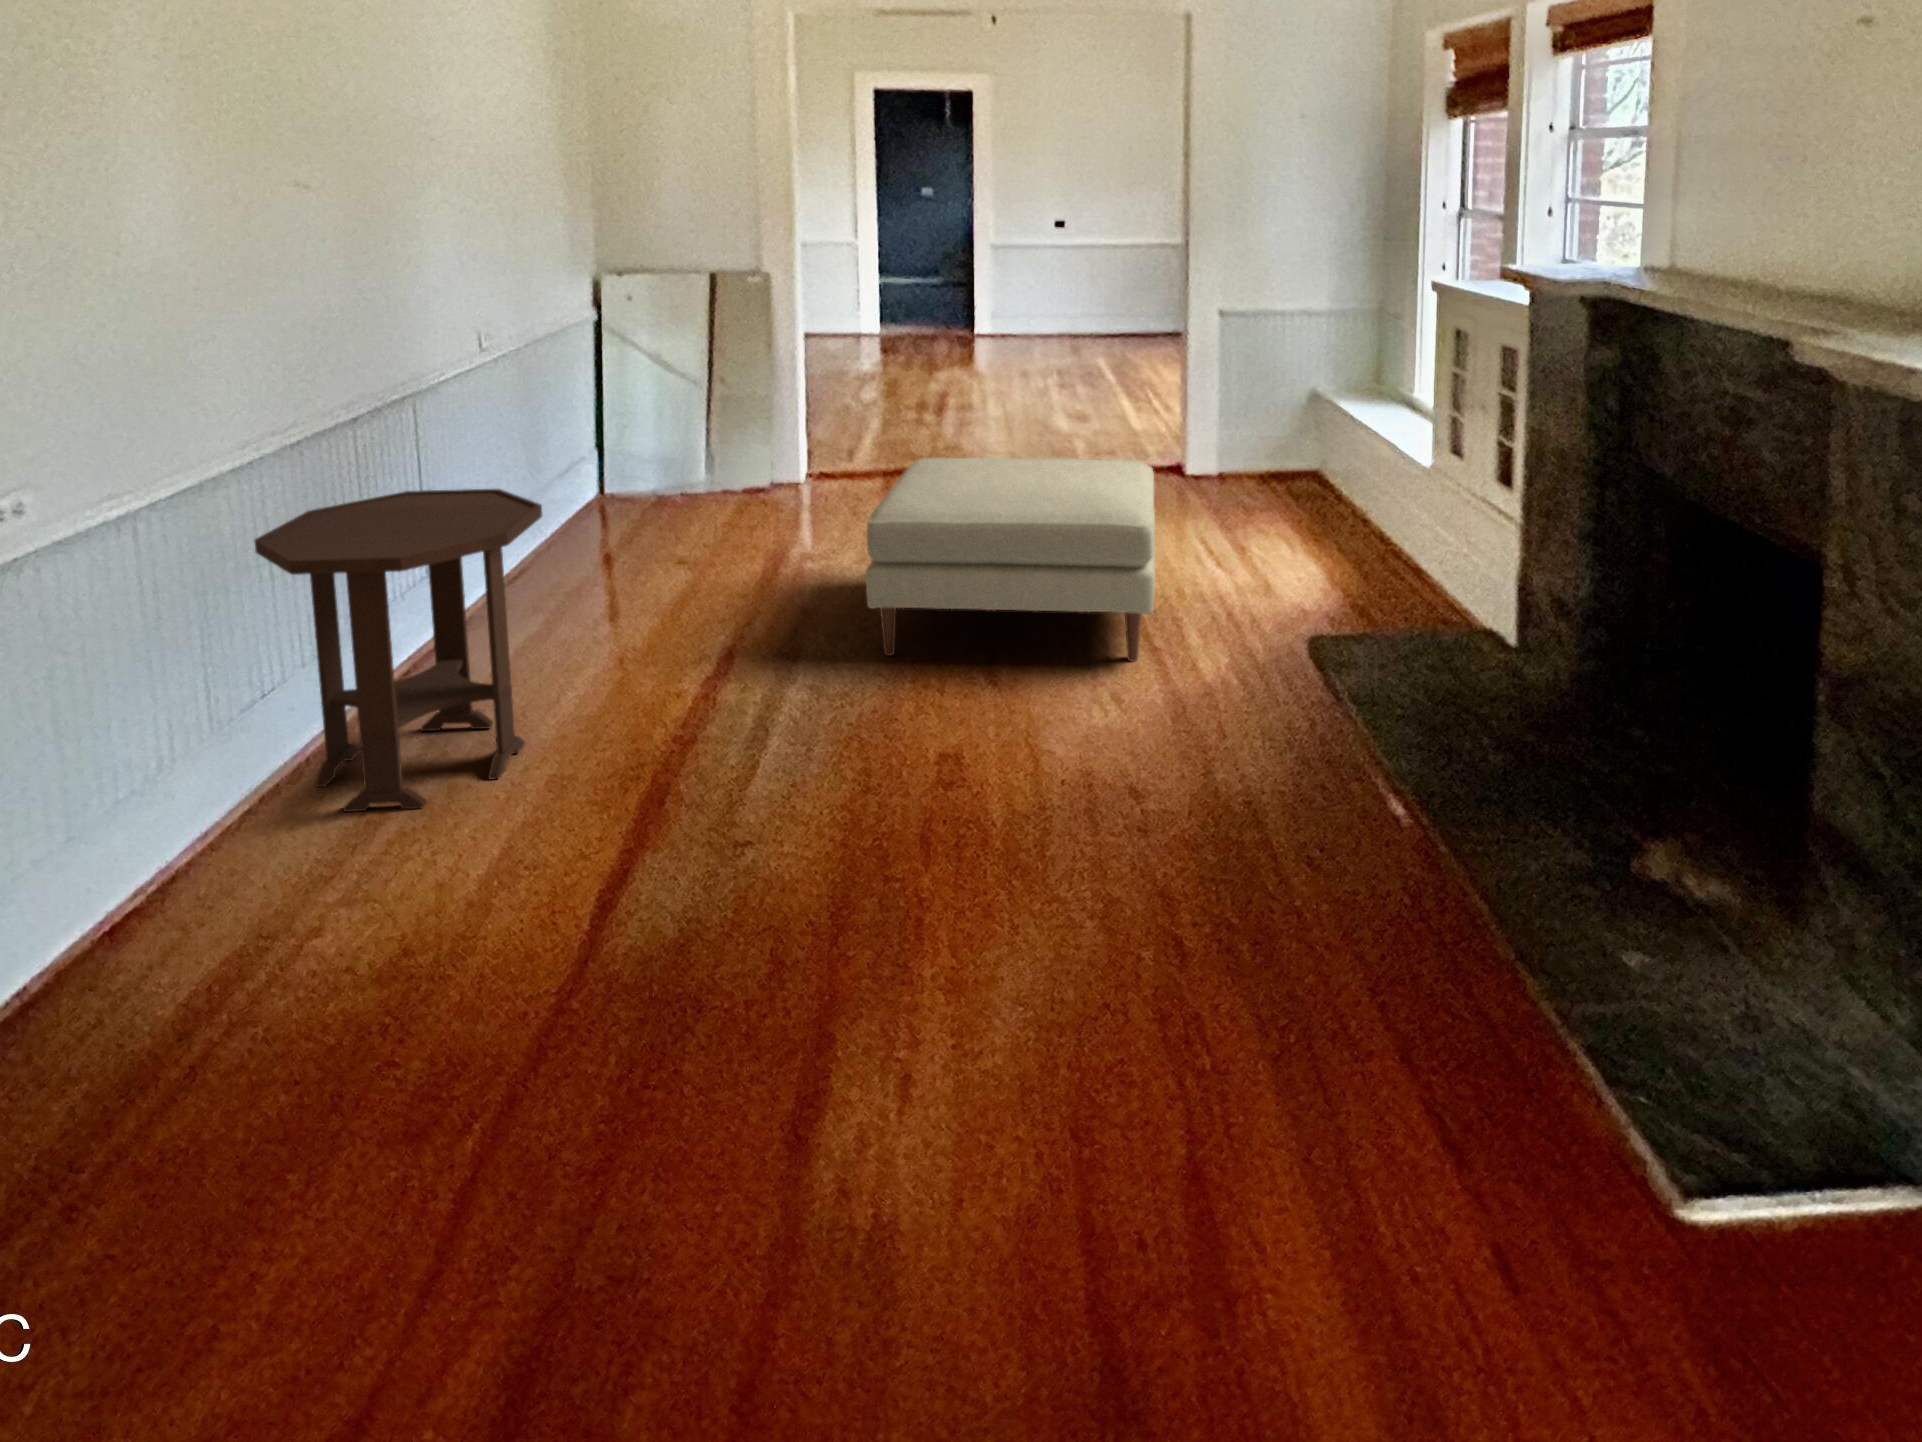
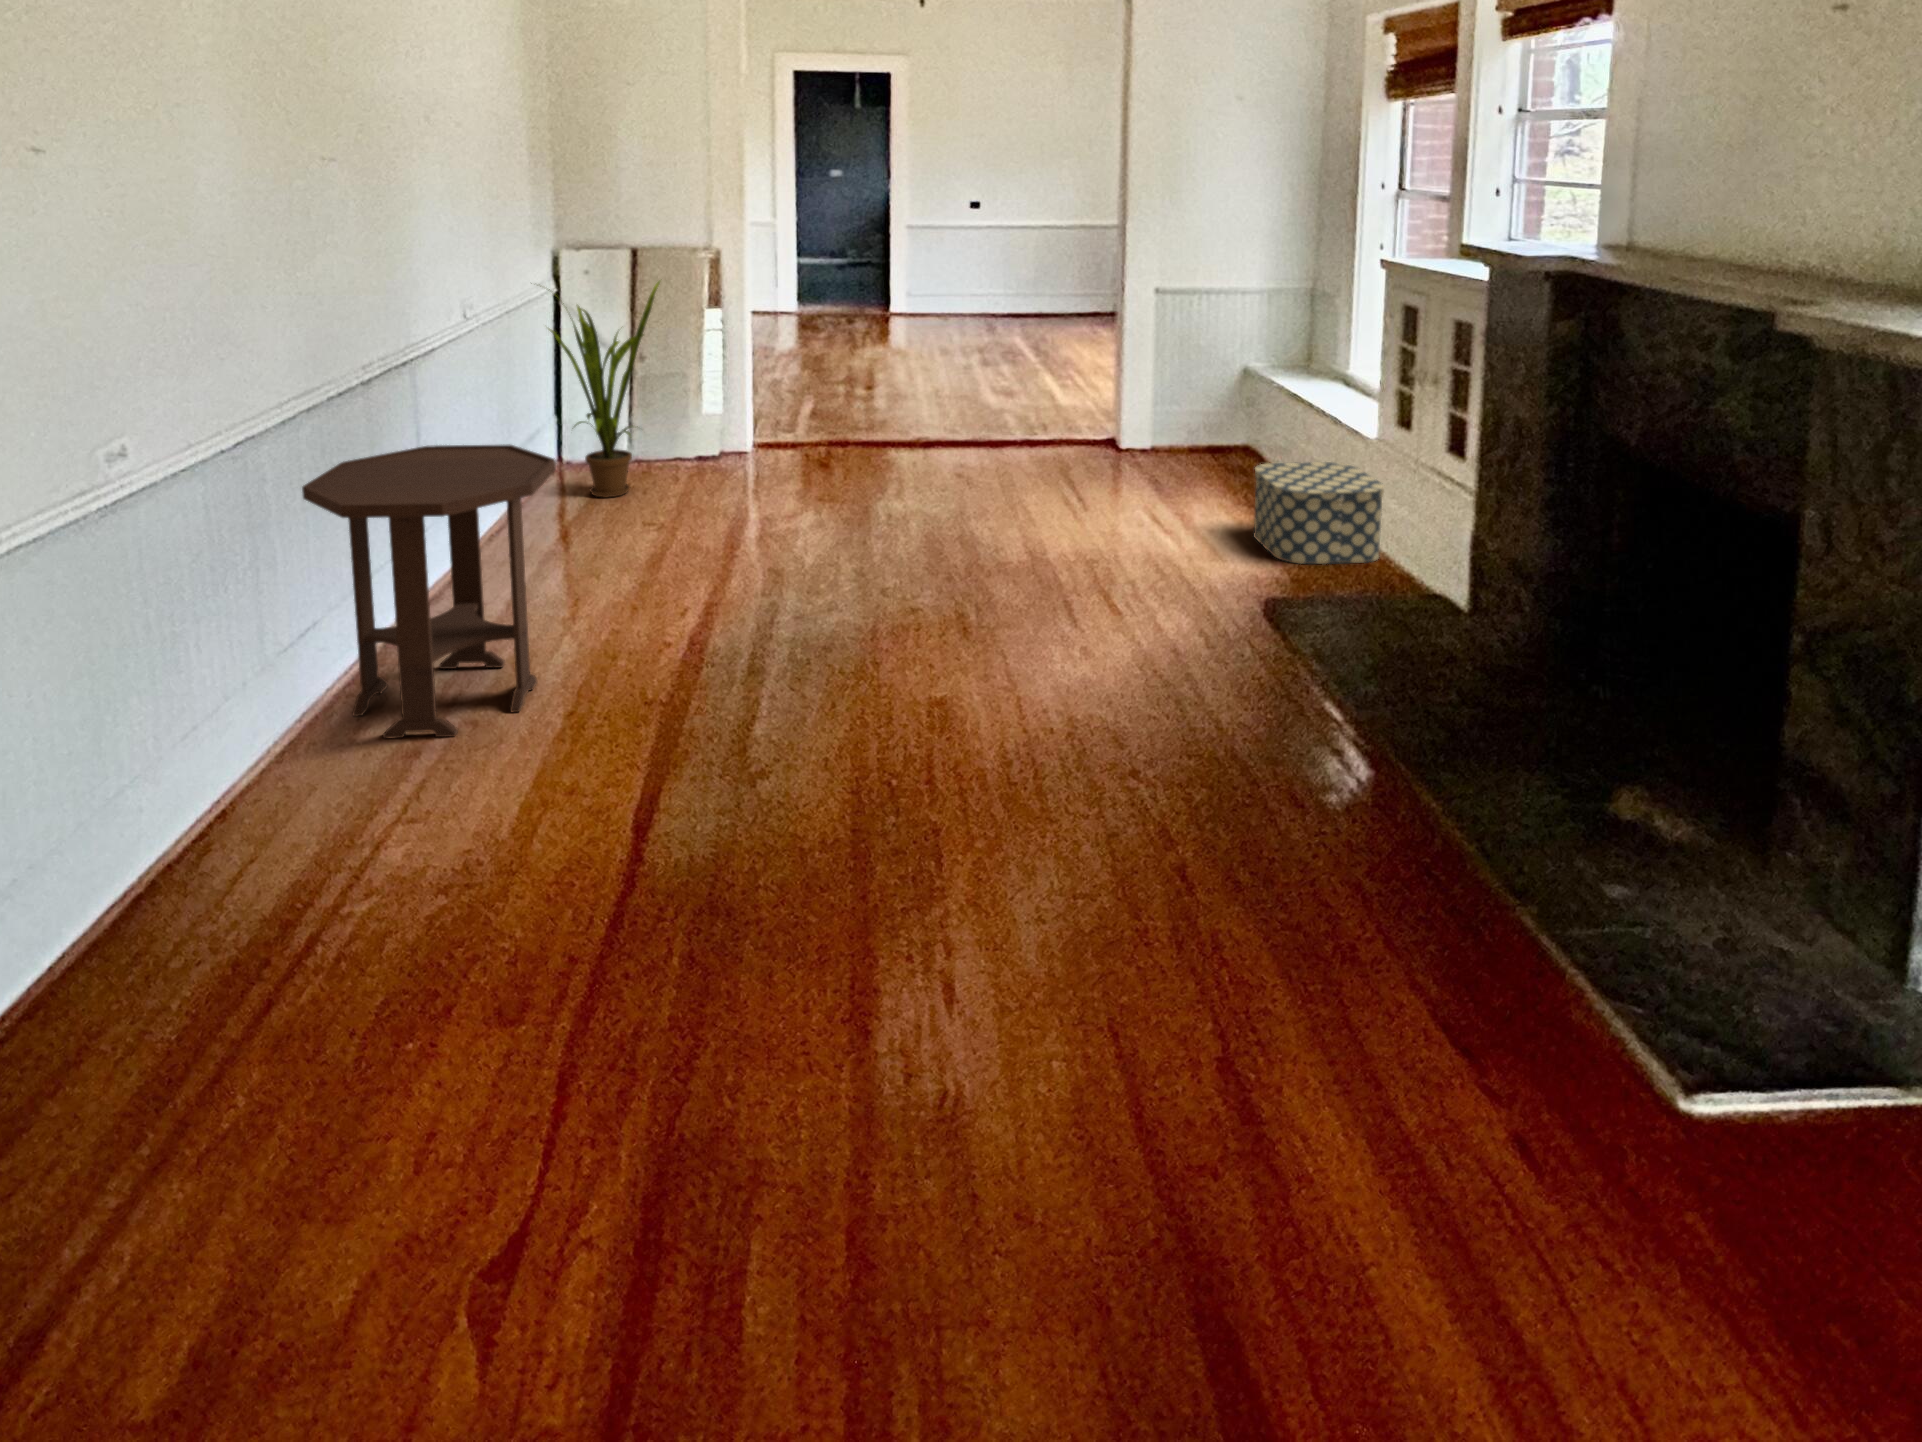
house plant: none [555,305,700,537] -> present [549,281,660,498]
ottoman: present [866,458,1155,662] -> none [844,424,1117,617]
storage box: none [1312,493,1443,601] -> present [1254,462,1384,564]

